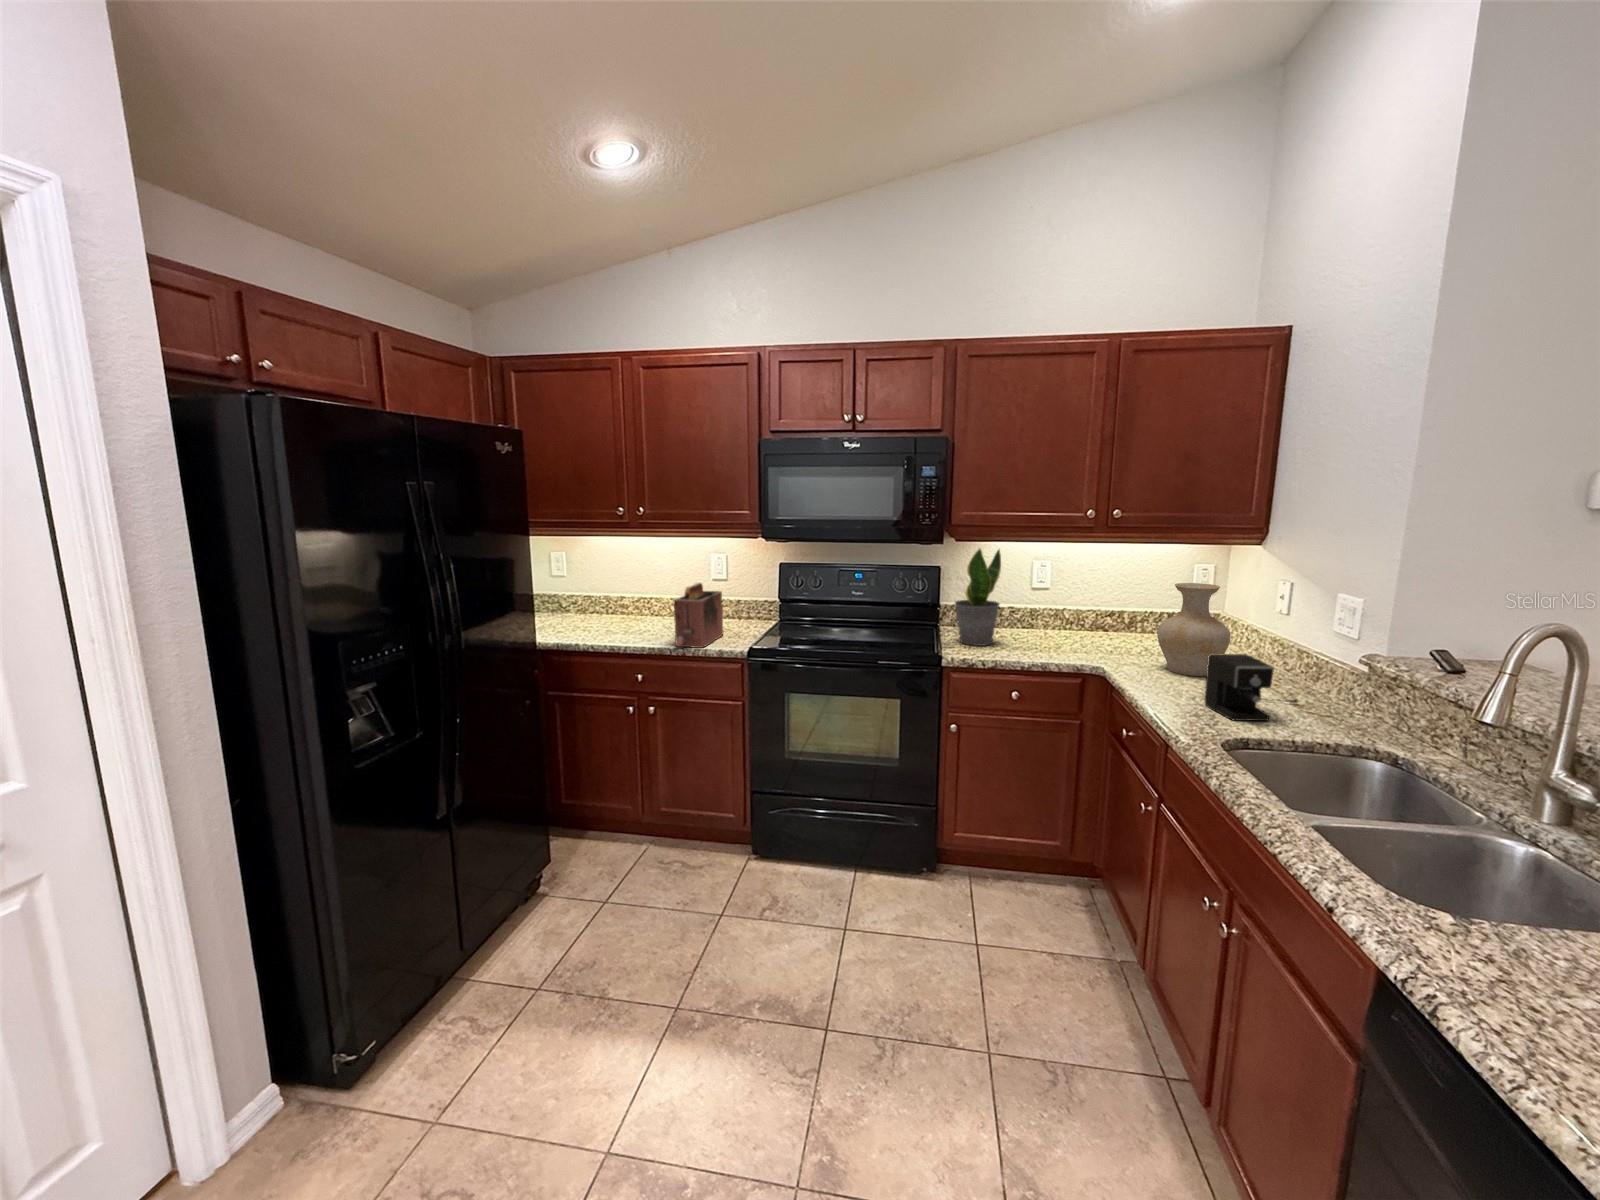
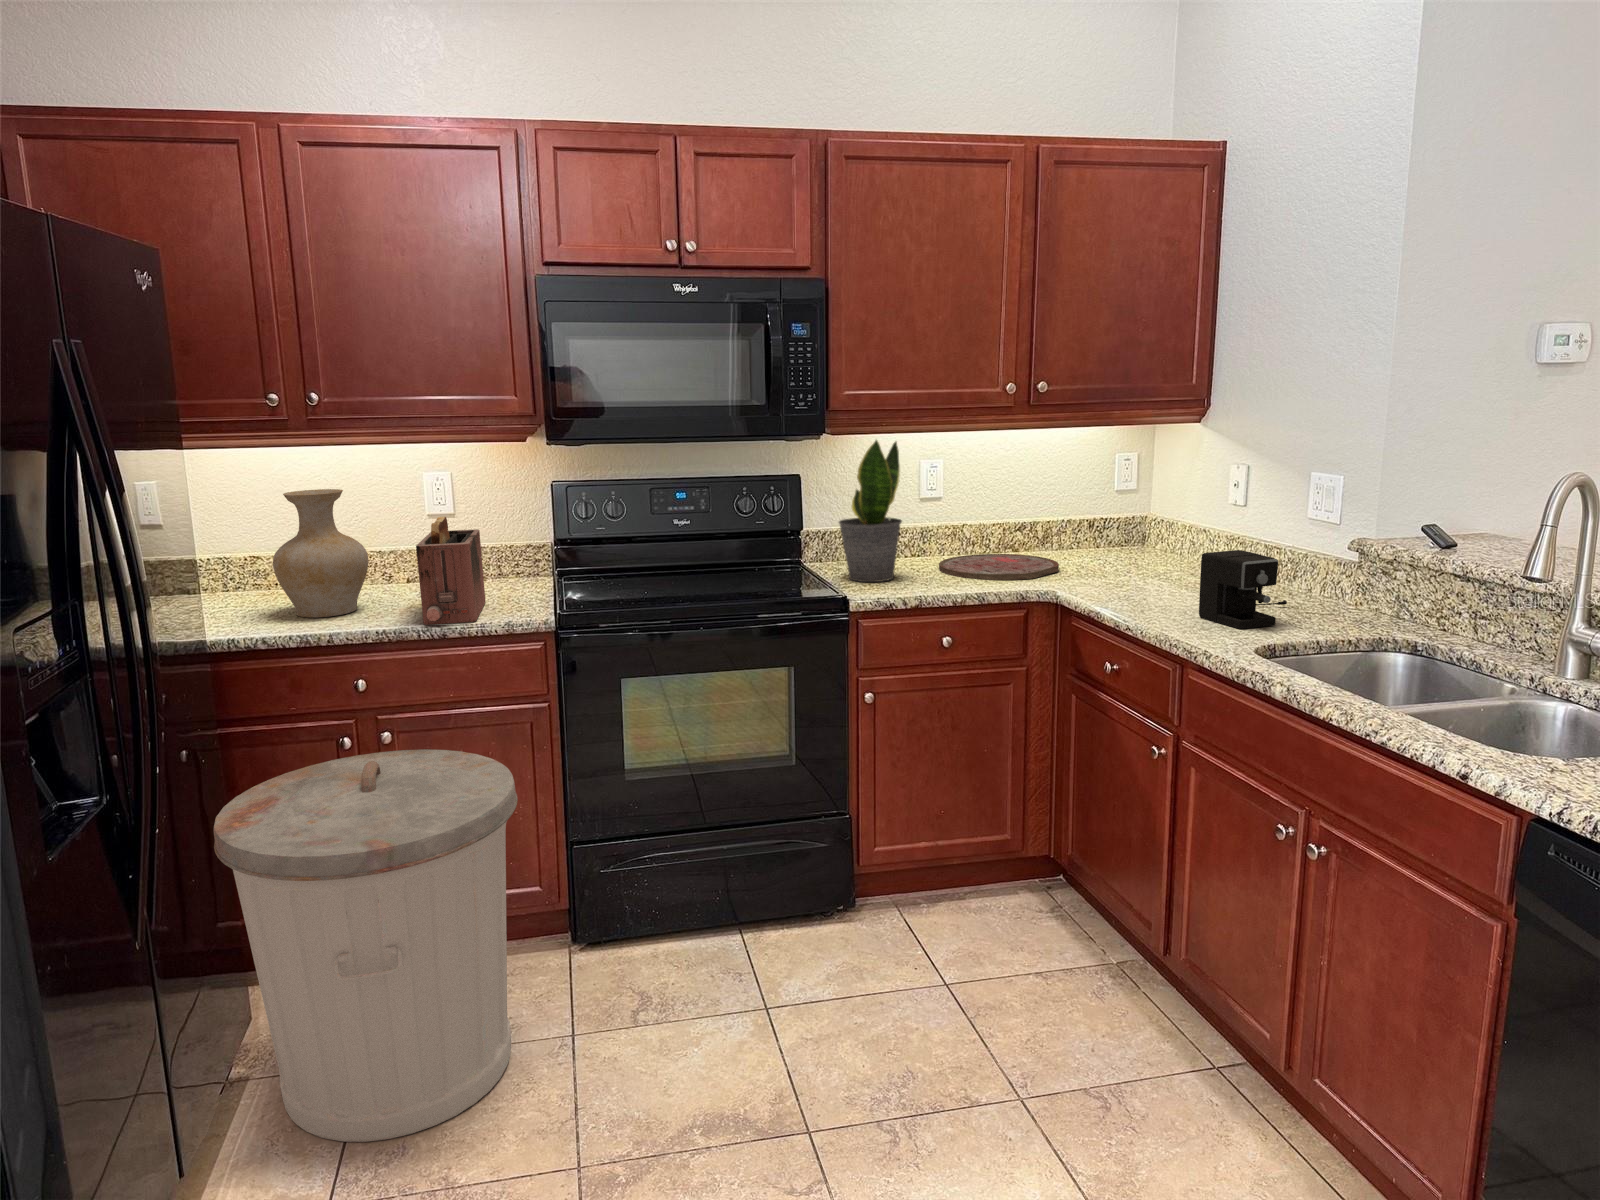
vase: present [1157,583,1230,676] -> present [273,489,368,617]
cutting board: none [1032,631,1125,655] -> present [939,554,1059,580]
trash can: none [527,719,699,952] -> present [214,749,518,1142]

